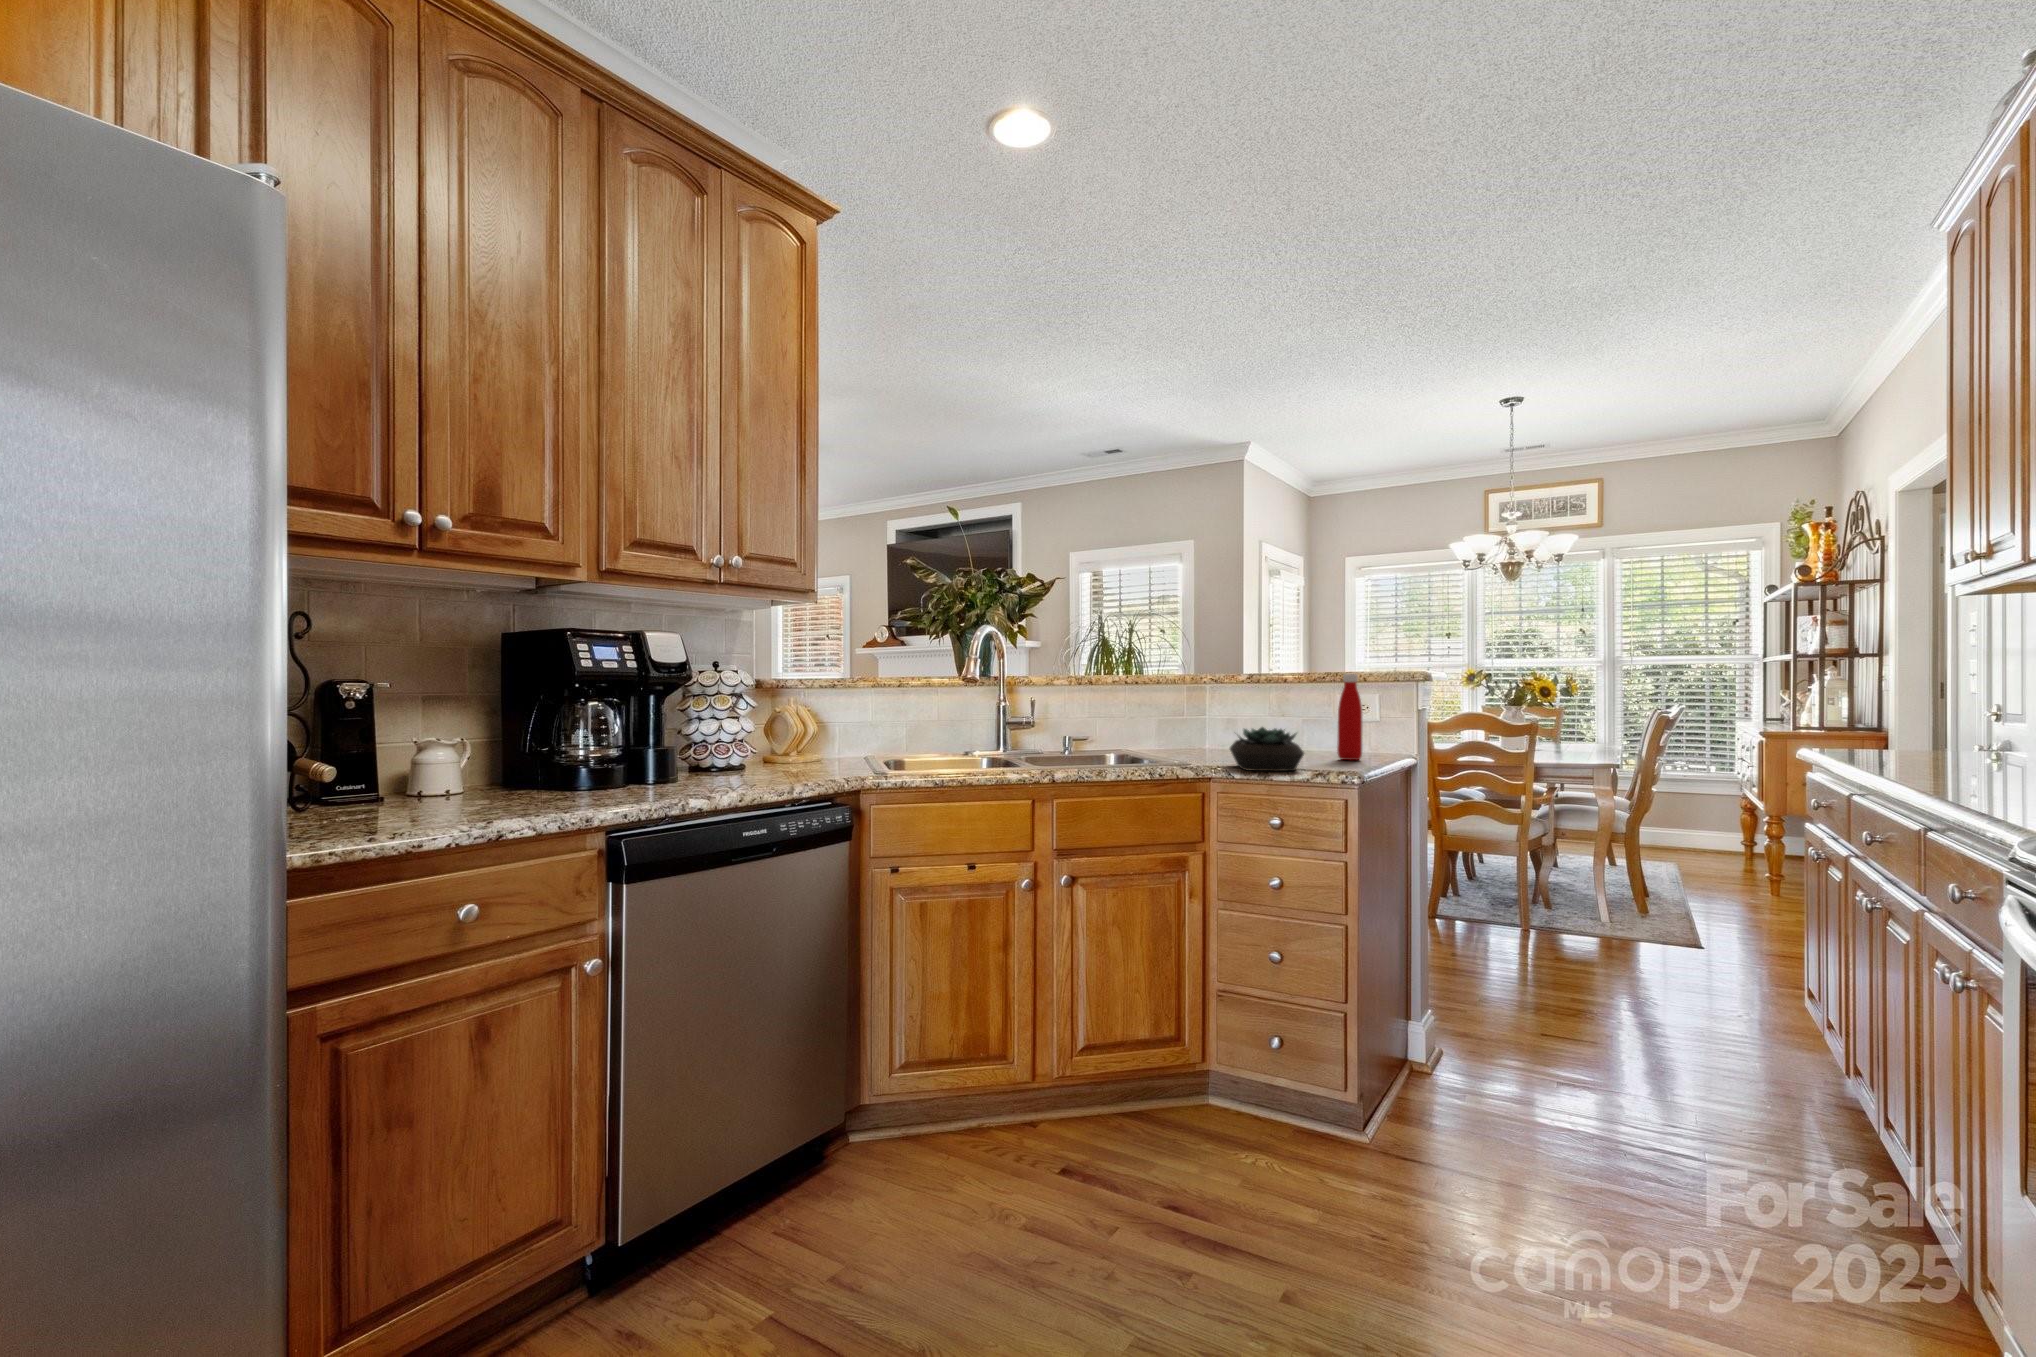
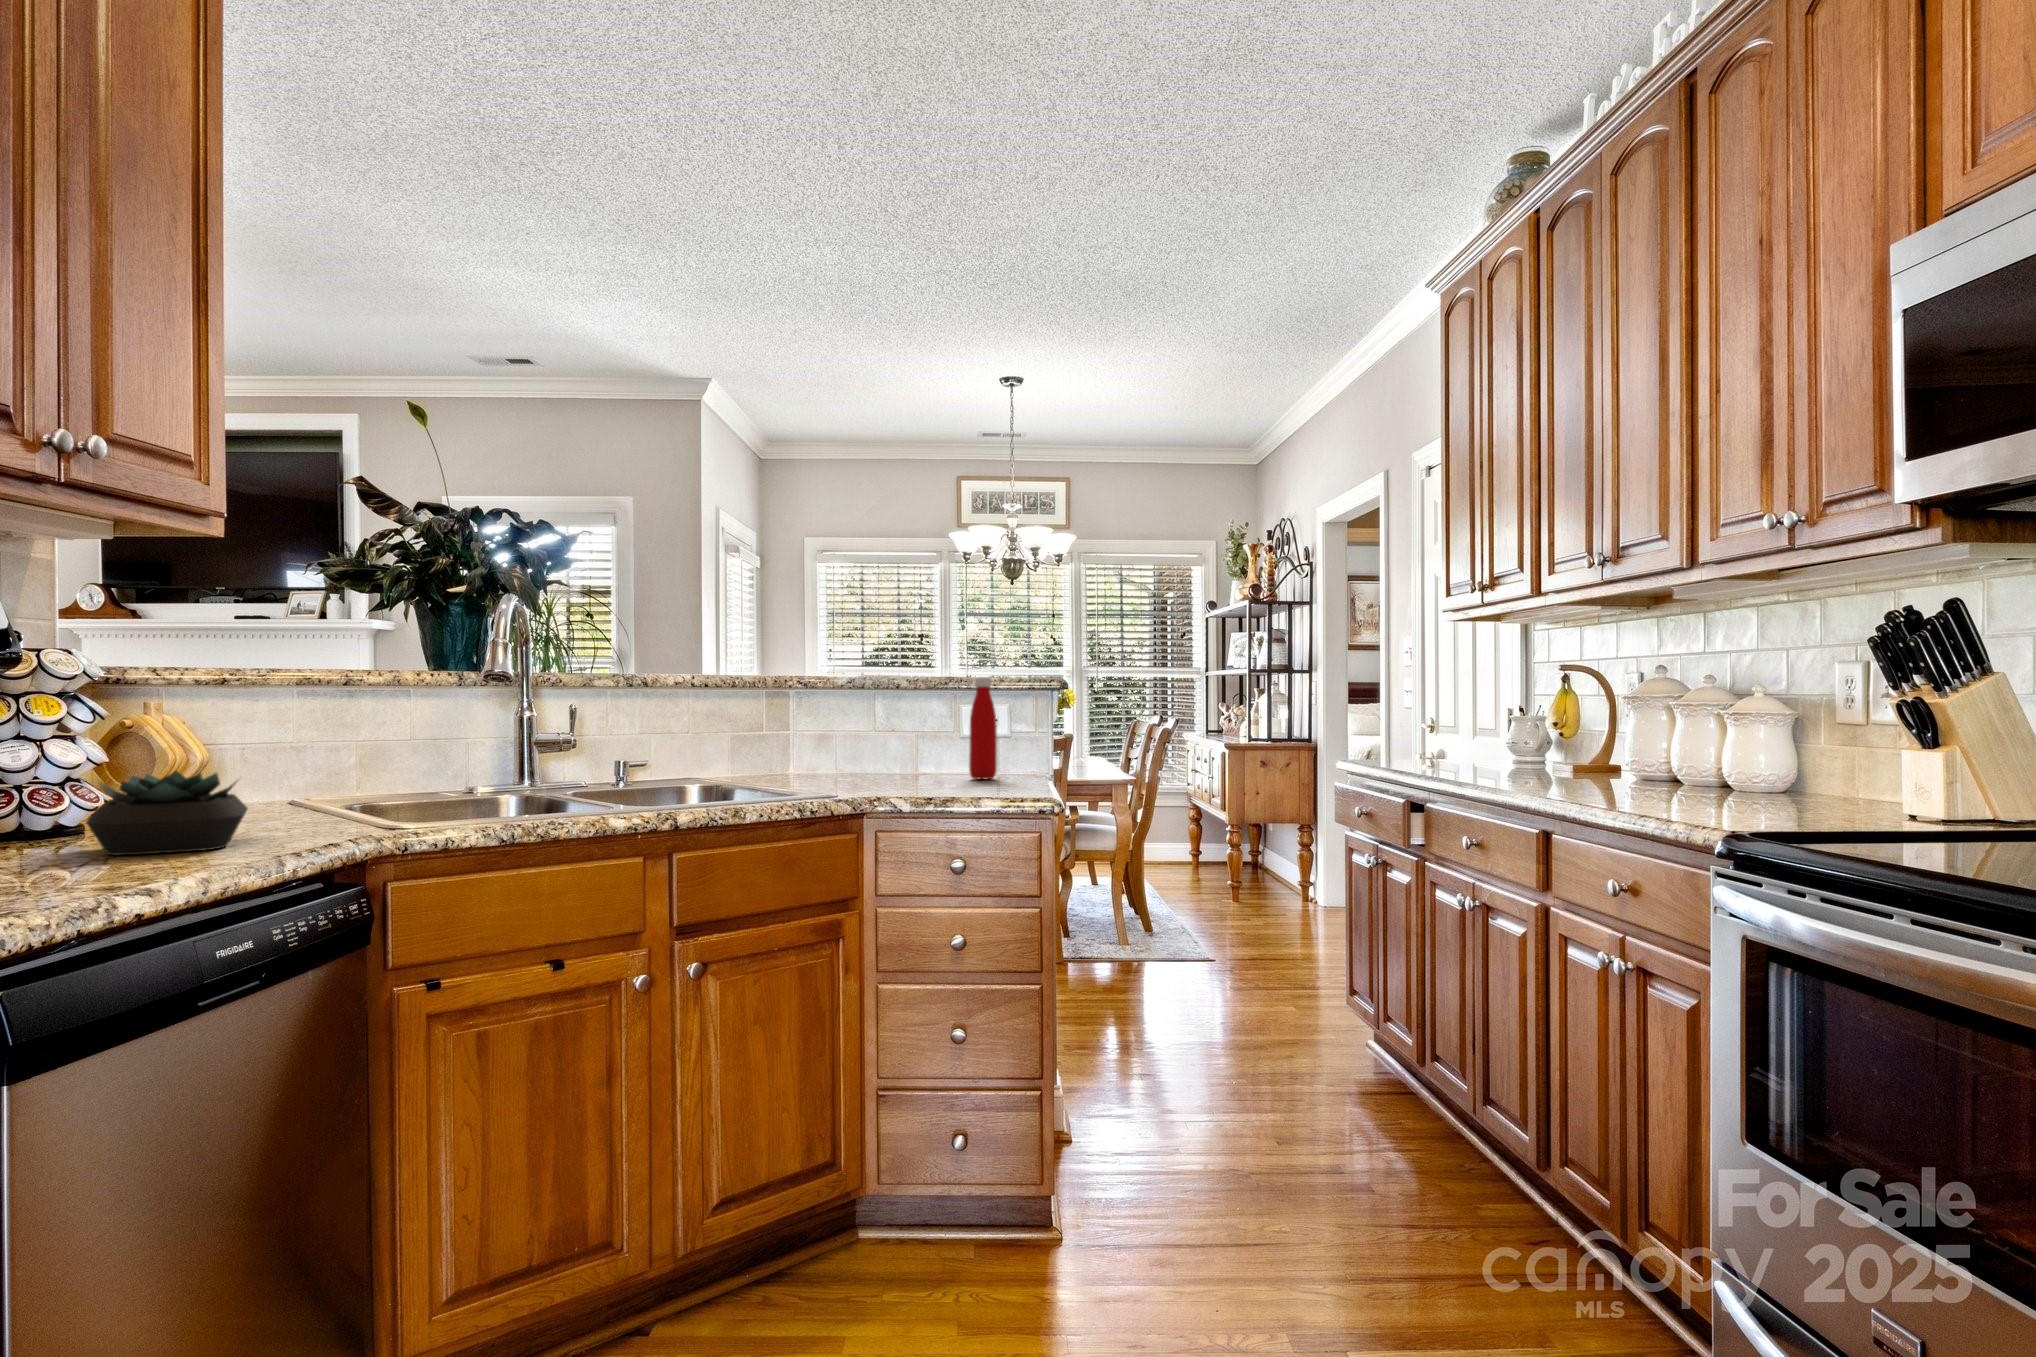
succulent plant: present [1230,727,1304,771] -> present [86,771,247,856]

